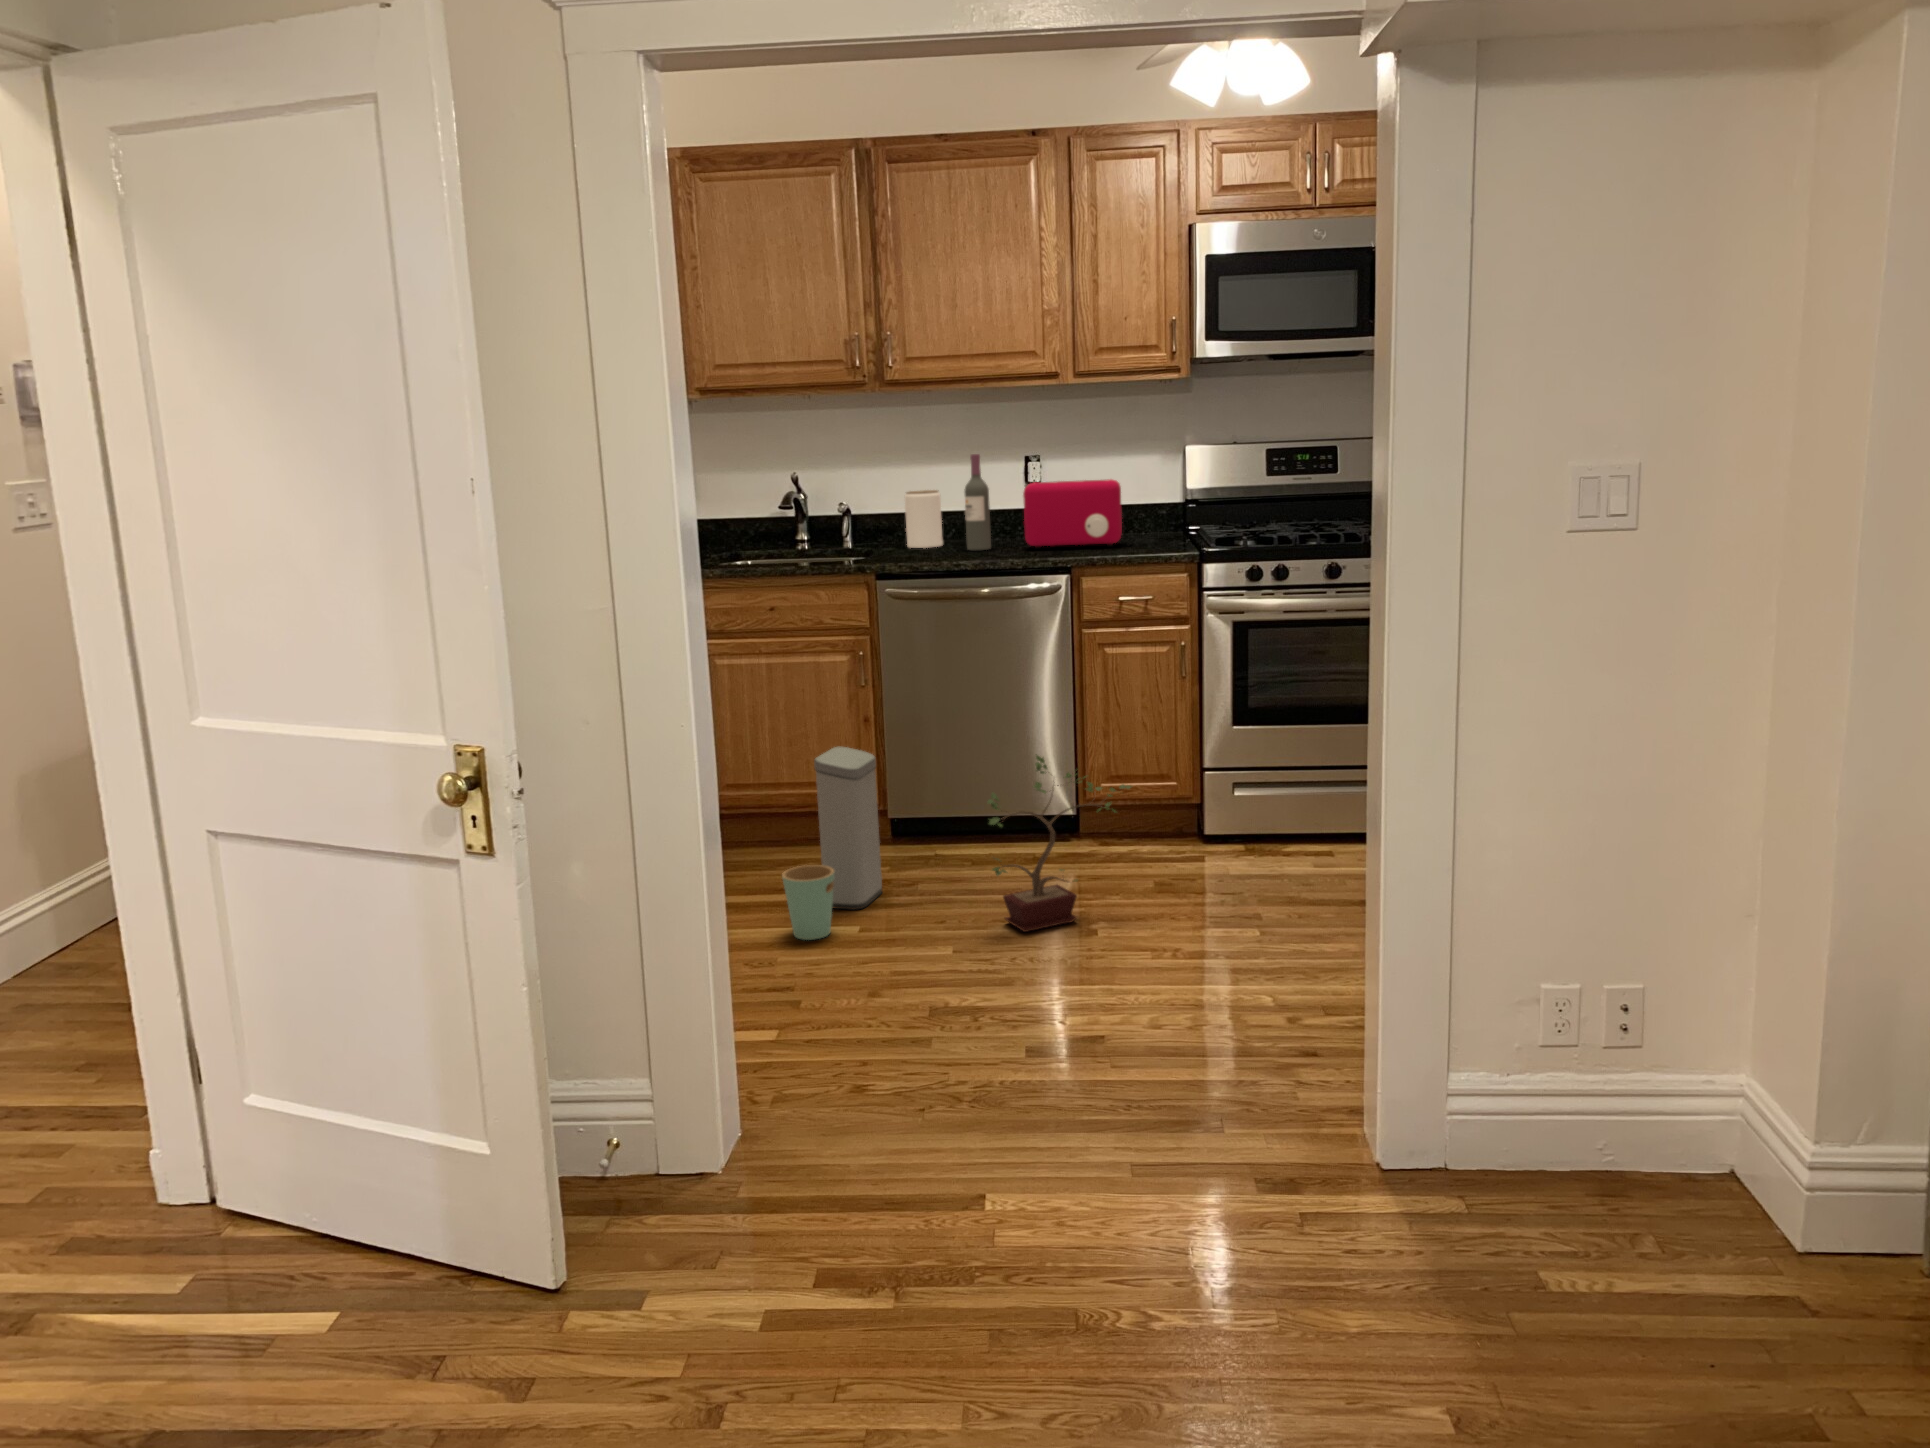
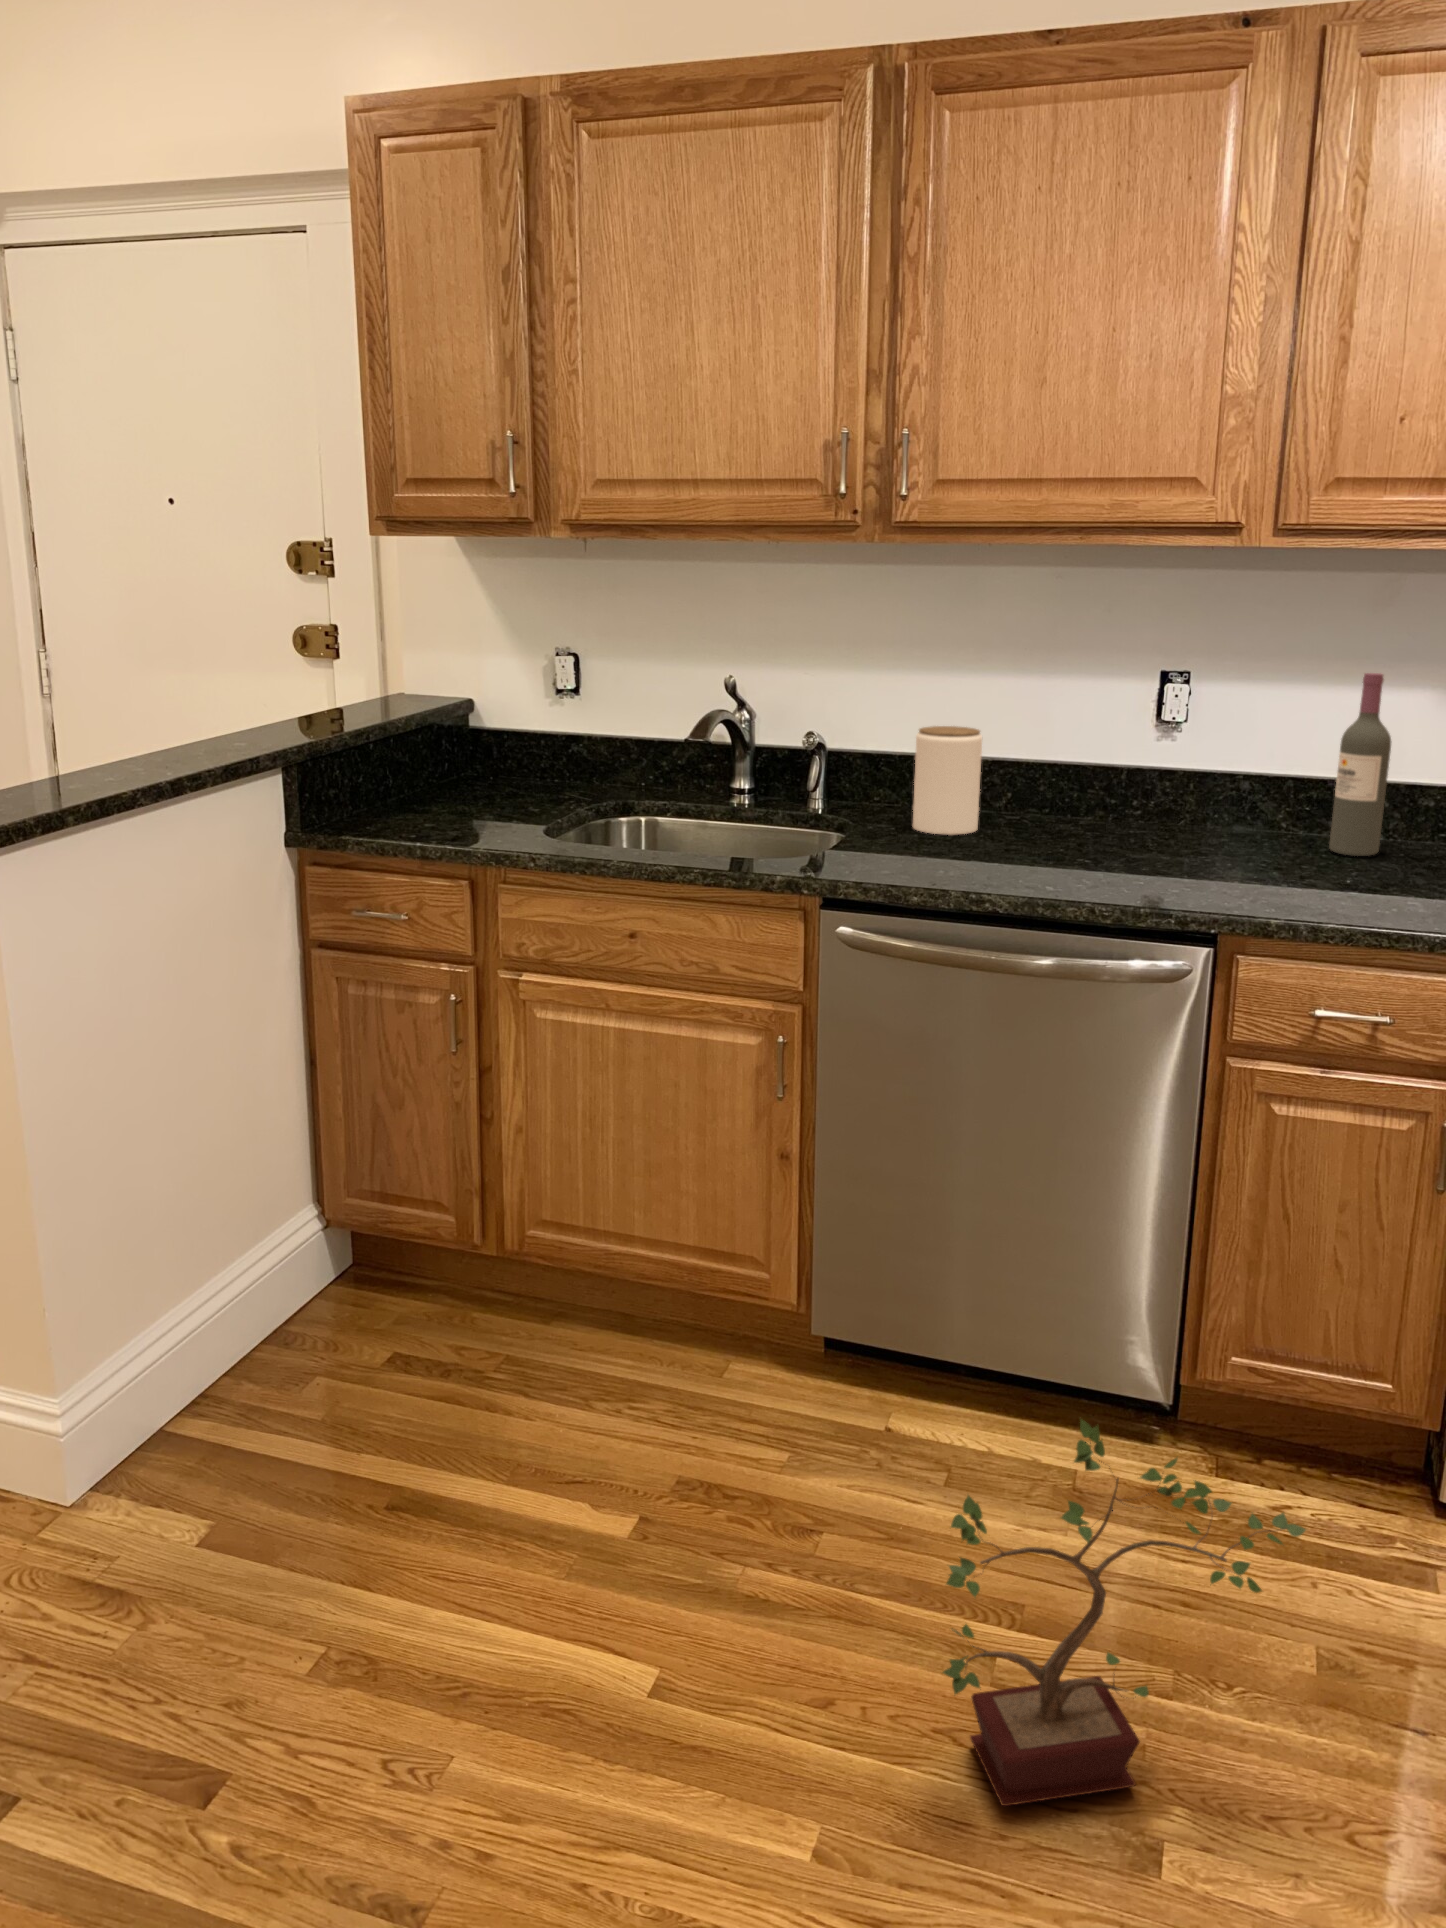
wine bottle: present [965,454,991,550] -> present [1329,673,1391,856]
toaster: present [1023,479,1122,549] -> none [1130,739,1344,887]
trash can: present [782,747,882,940] -> none [515,1255,761,1698]

